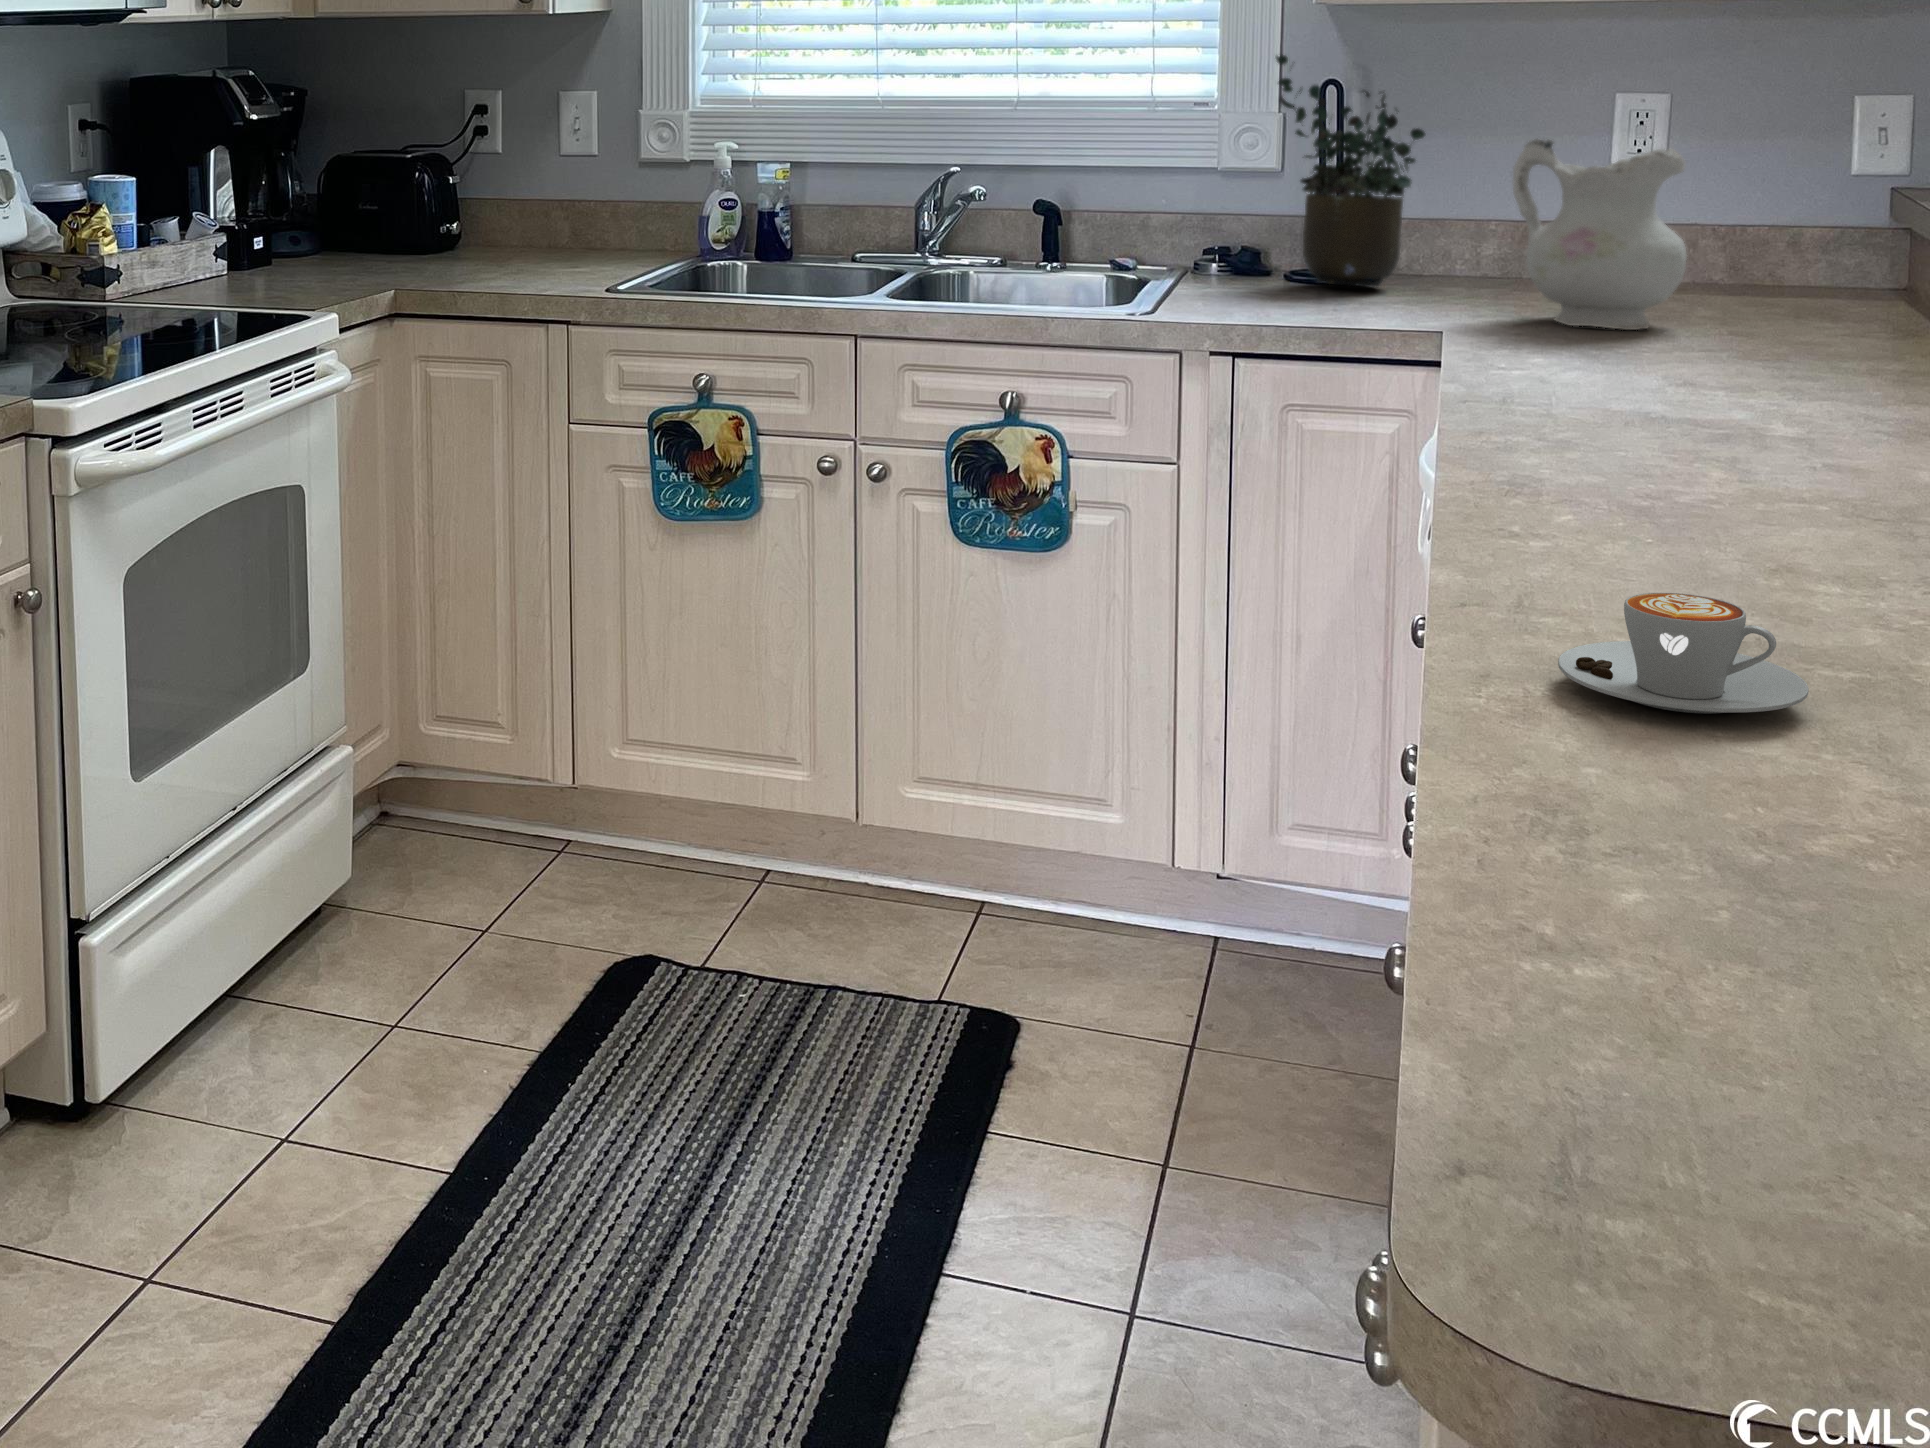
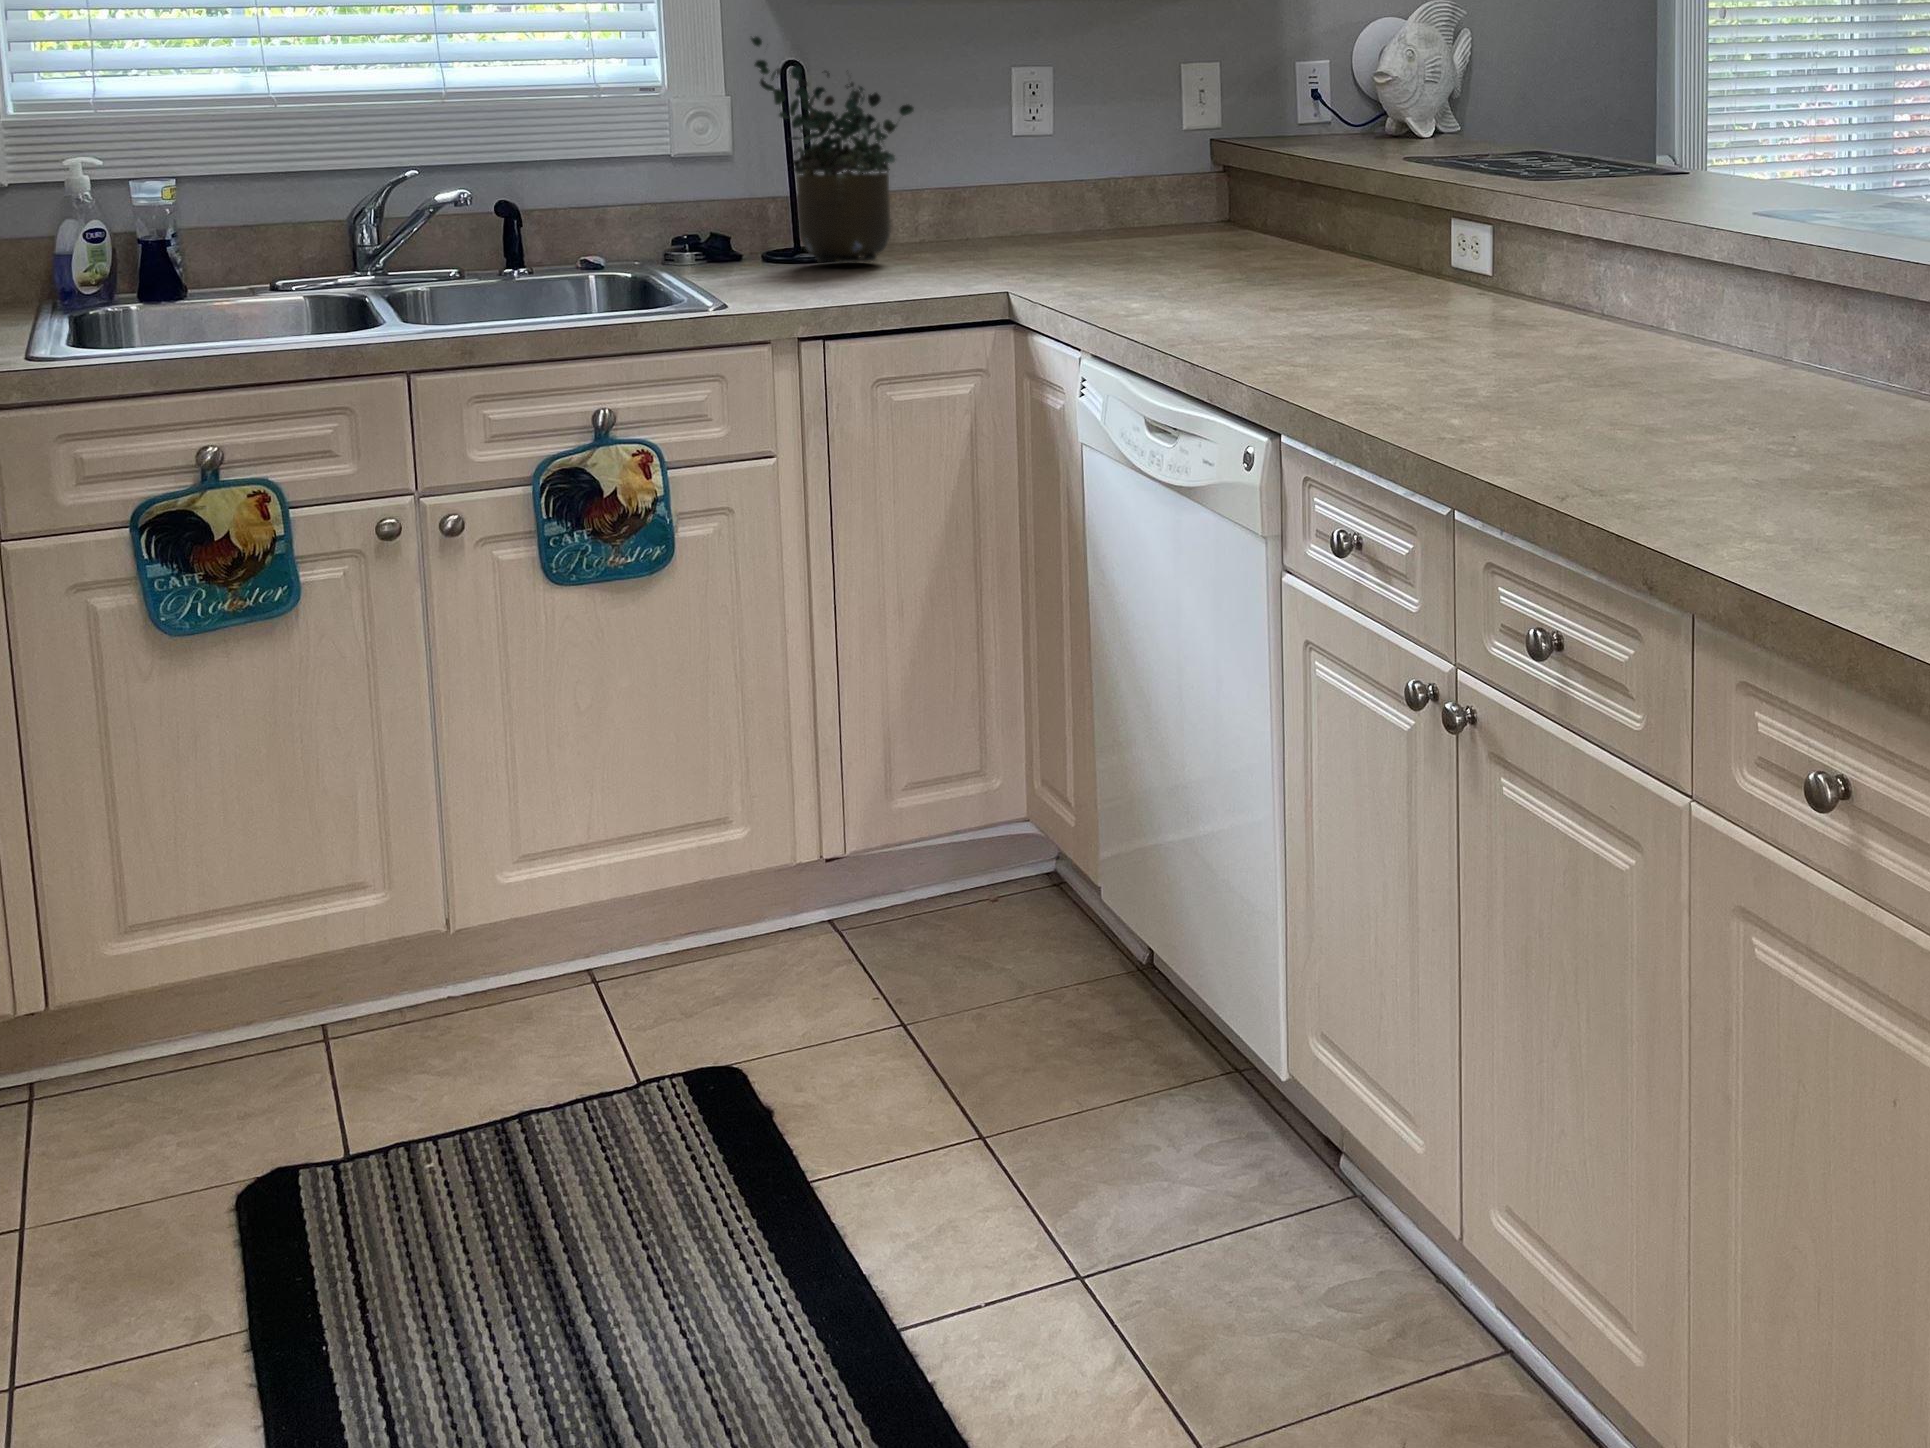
ceramic pitcher: present [1513,139,1687,330] -> none [1020,107,1170,276]
coffee cup: present [1558,593,1809,713] -> none [1699,441,1880,533]

